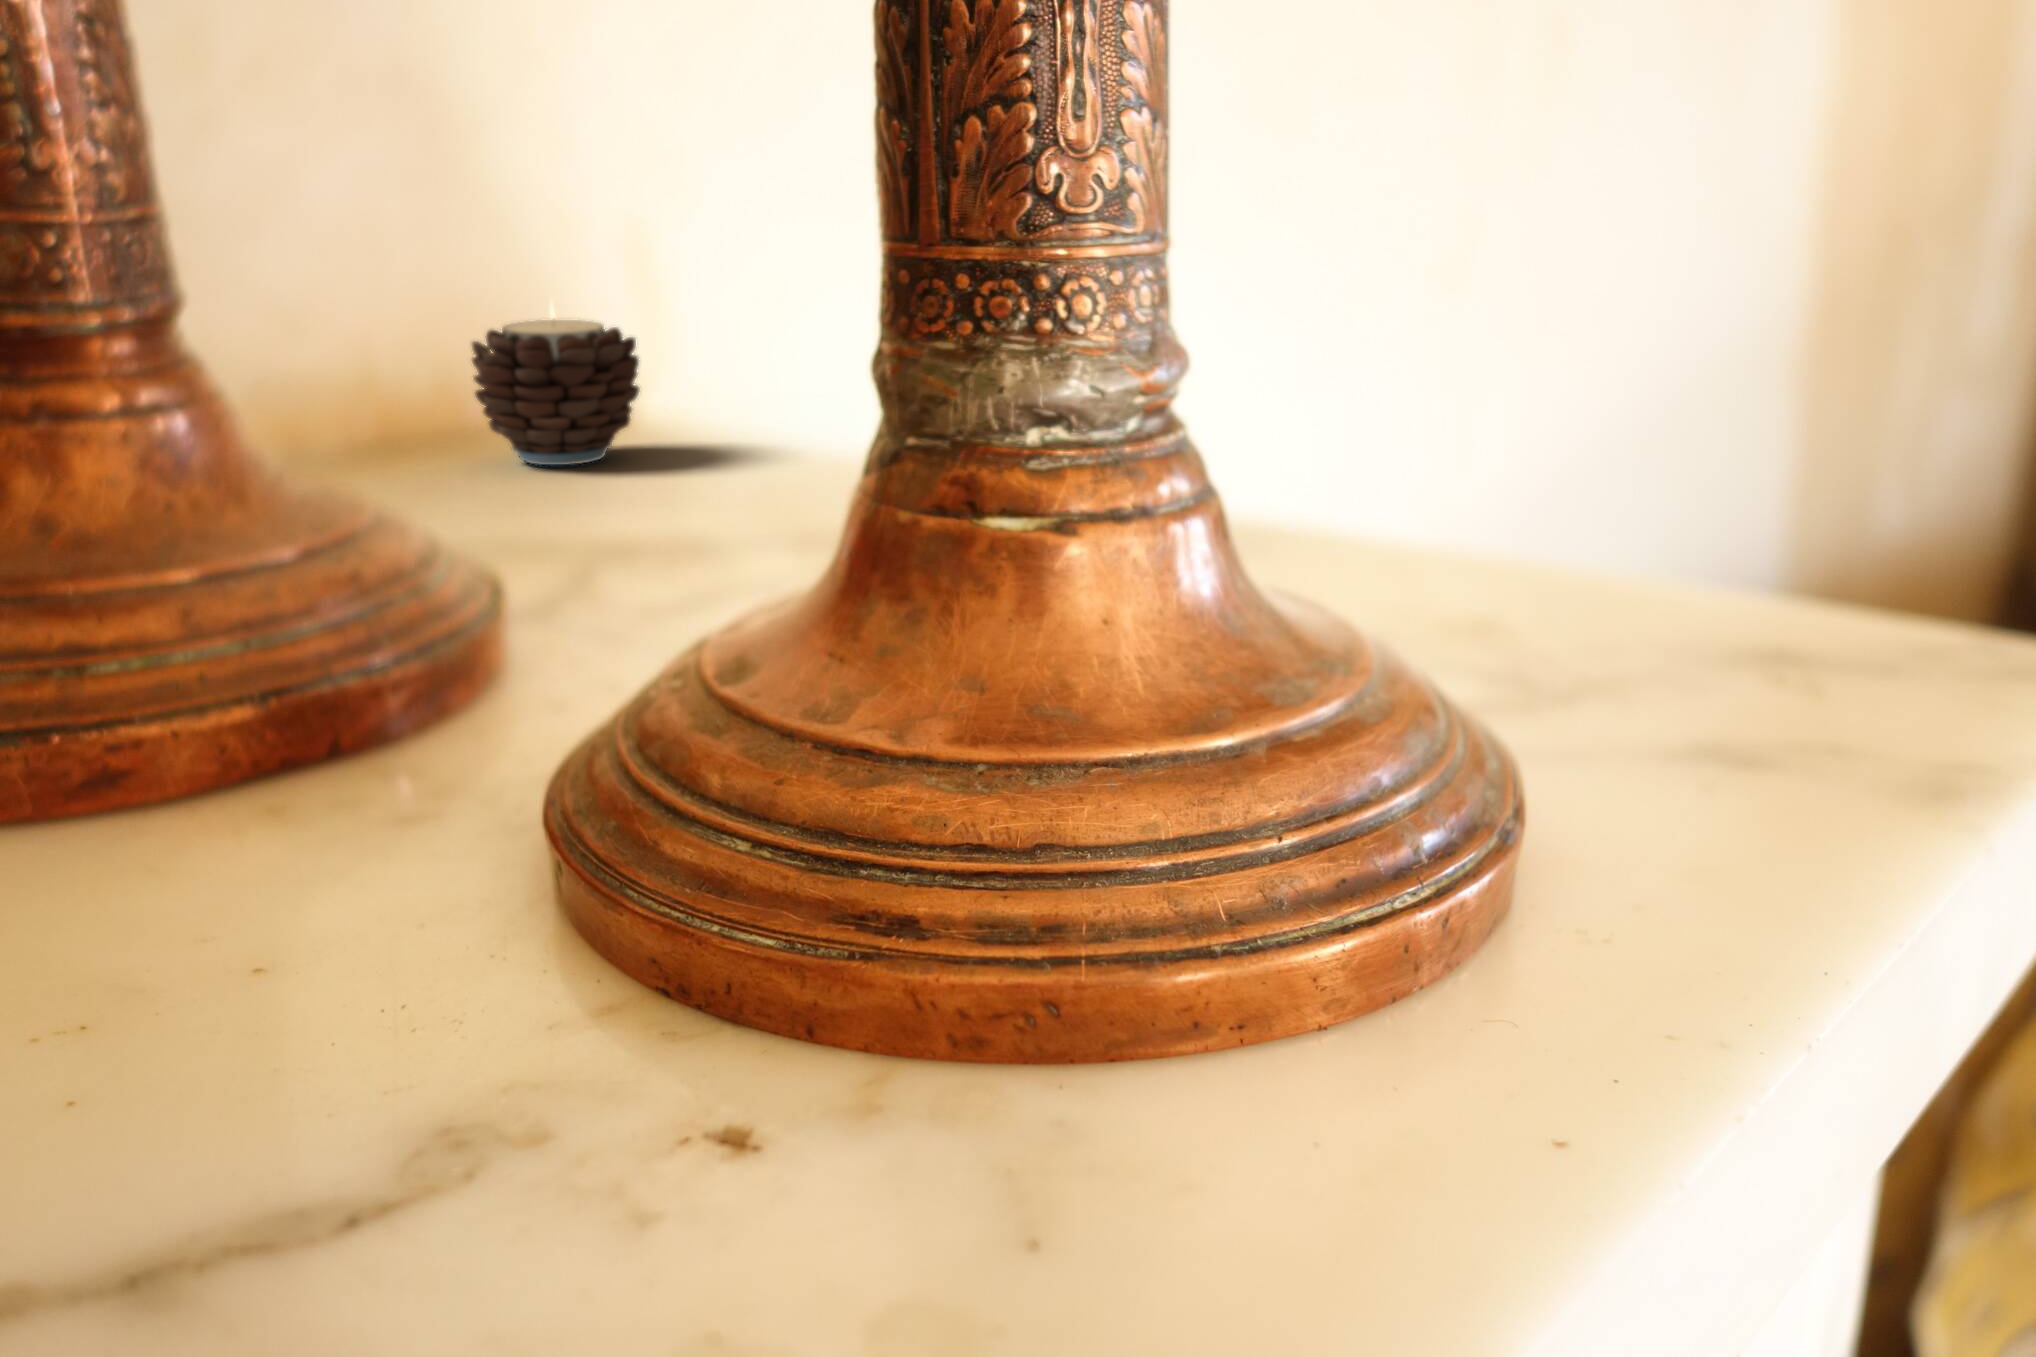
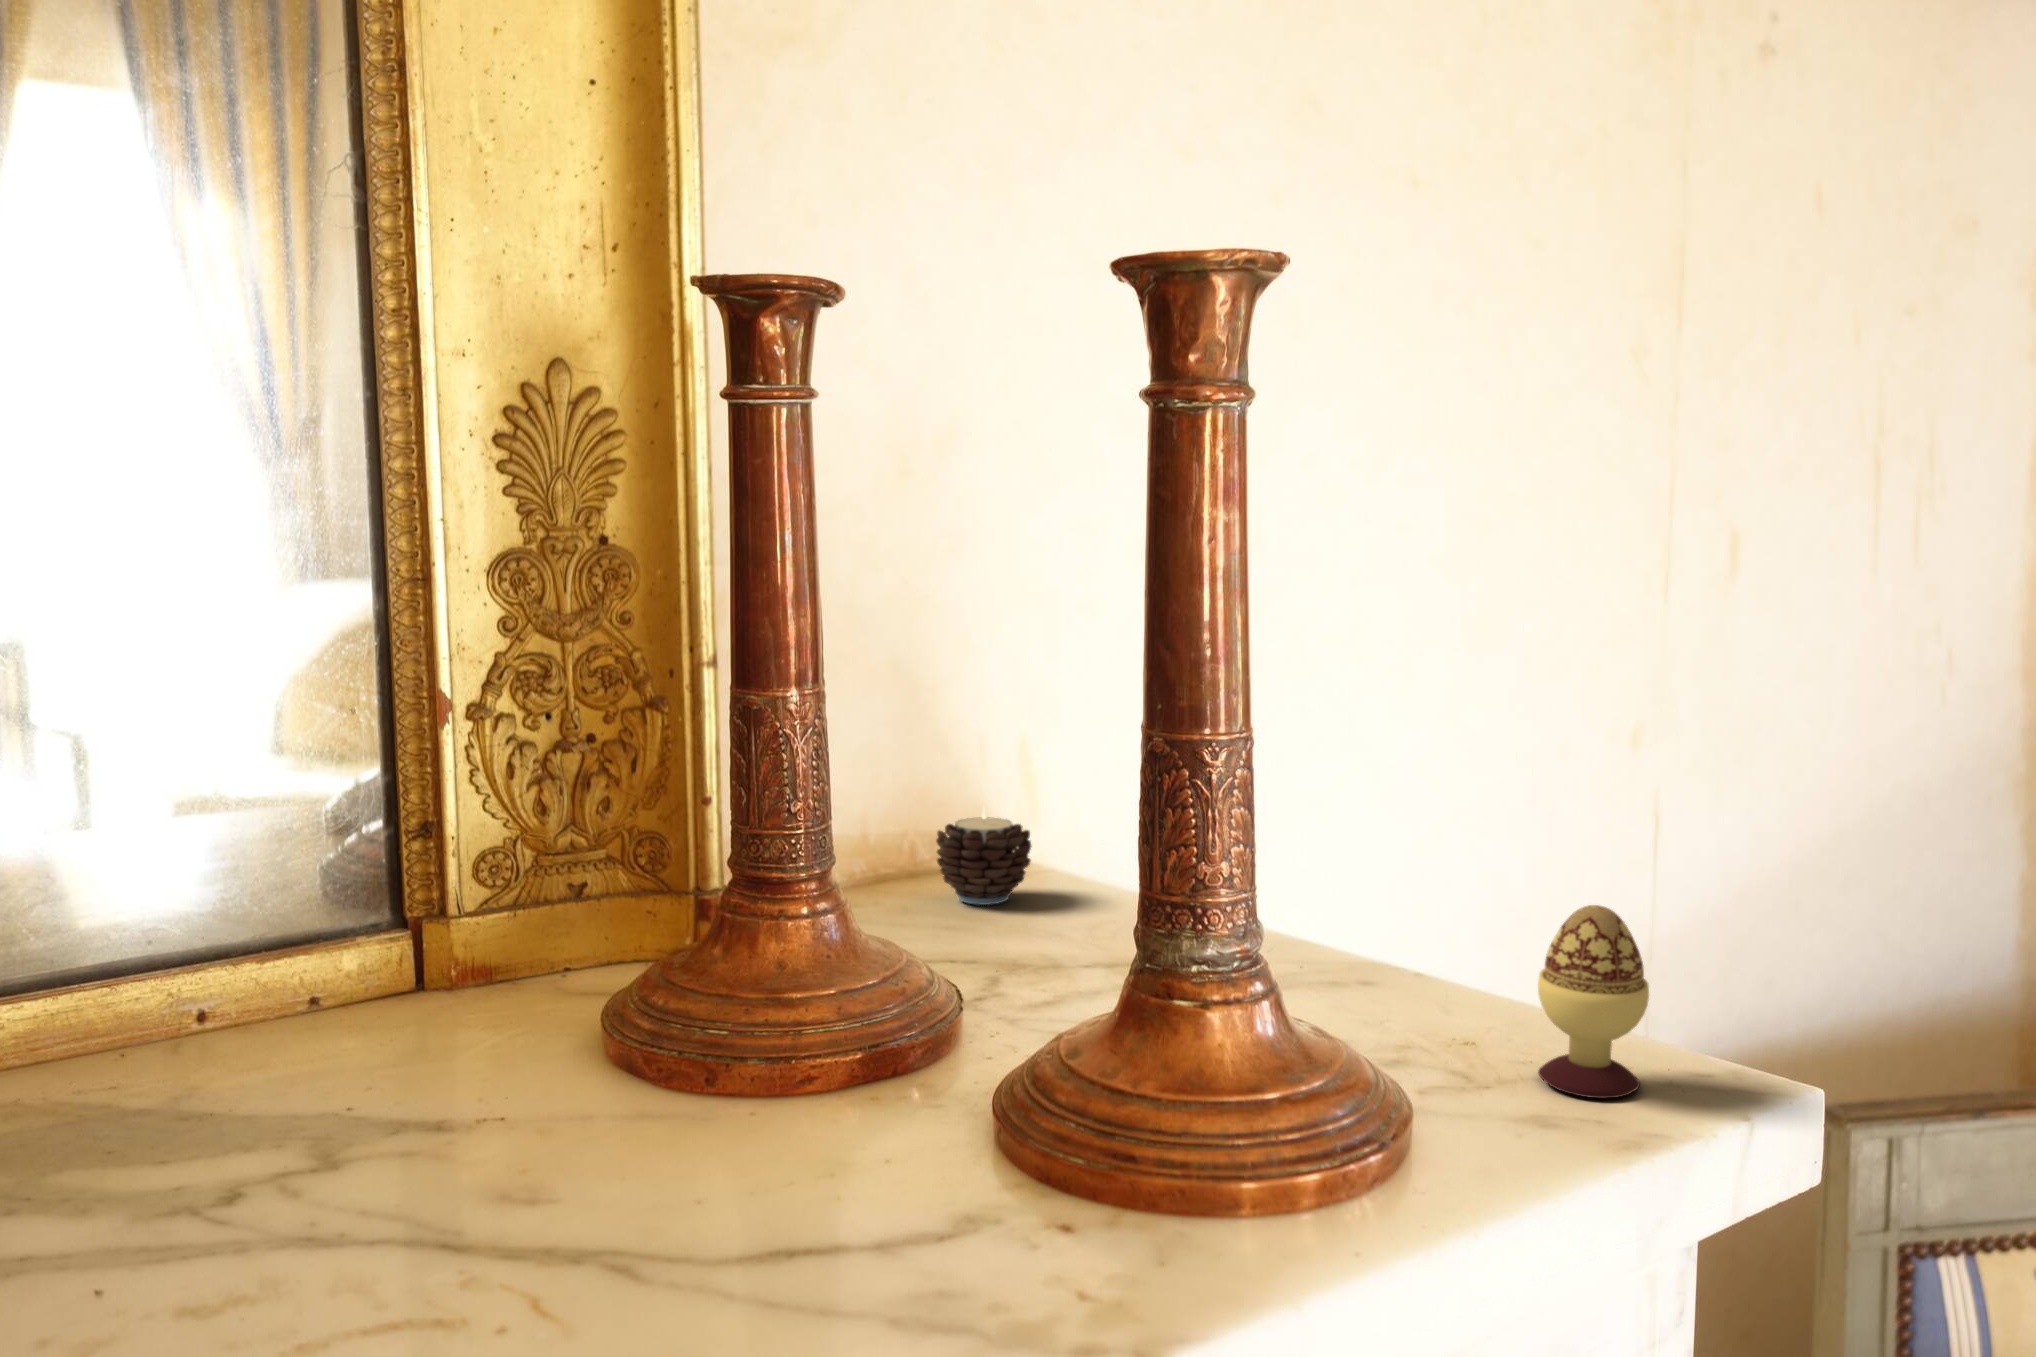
decorative egg: none [1631,326,1865,702] -> present [1538,905,1649,1098]

